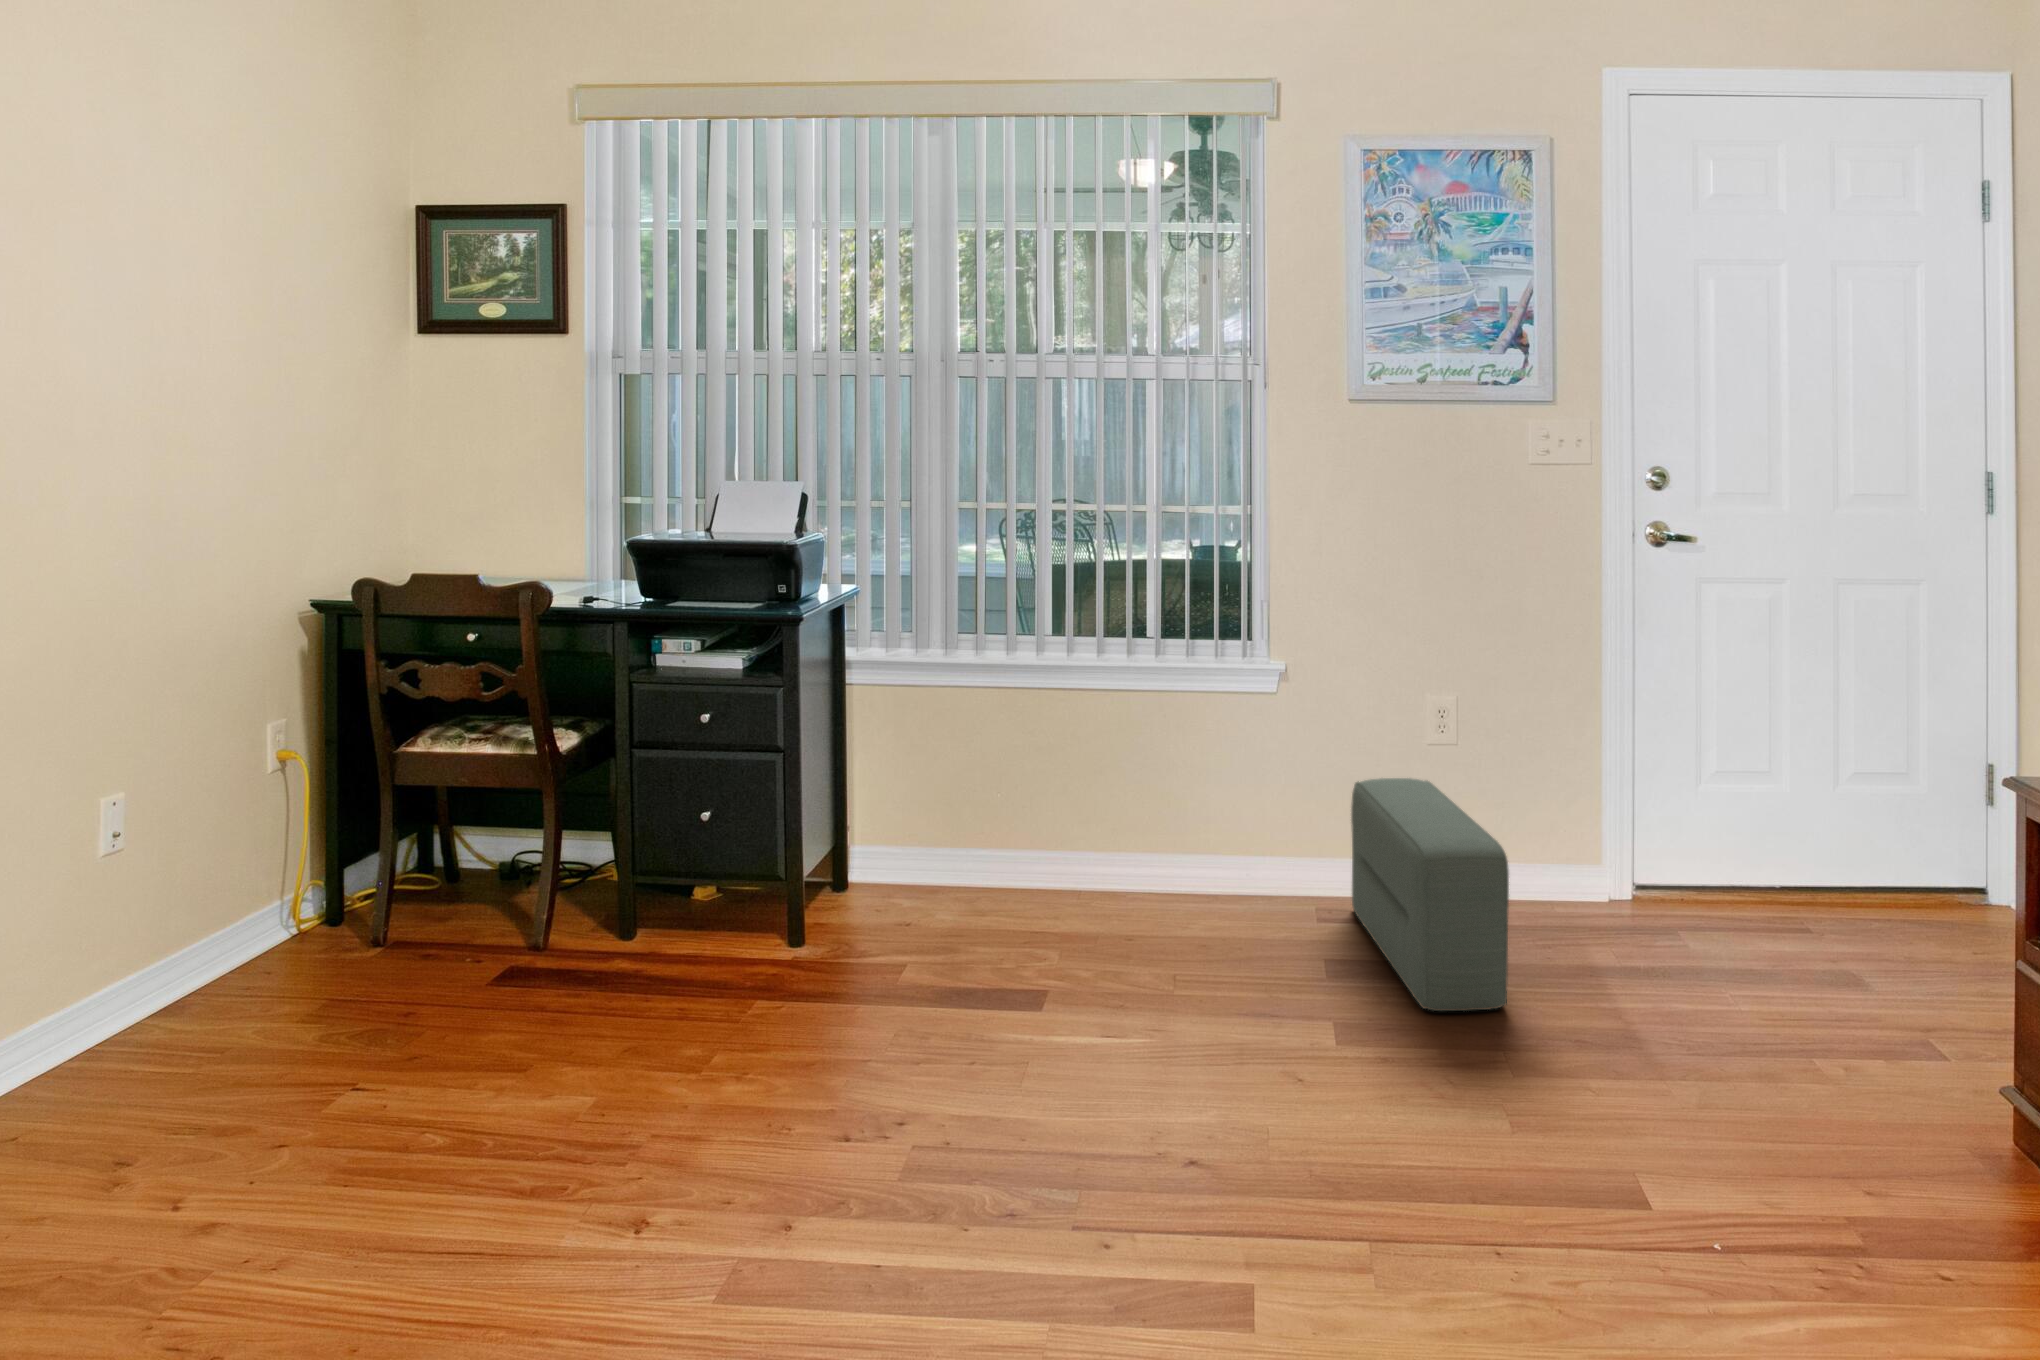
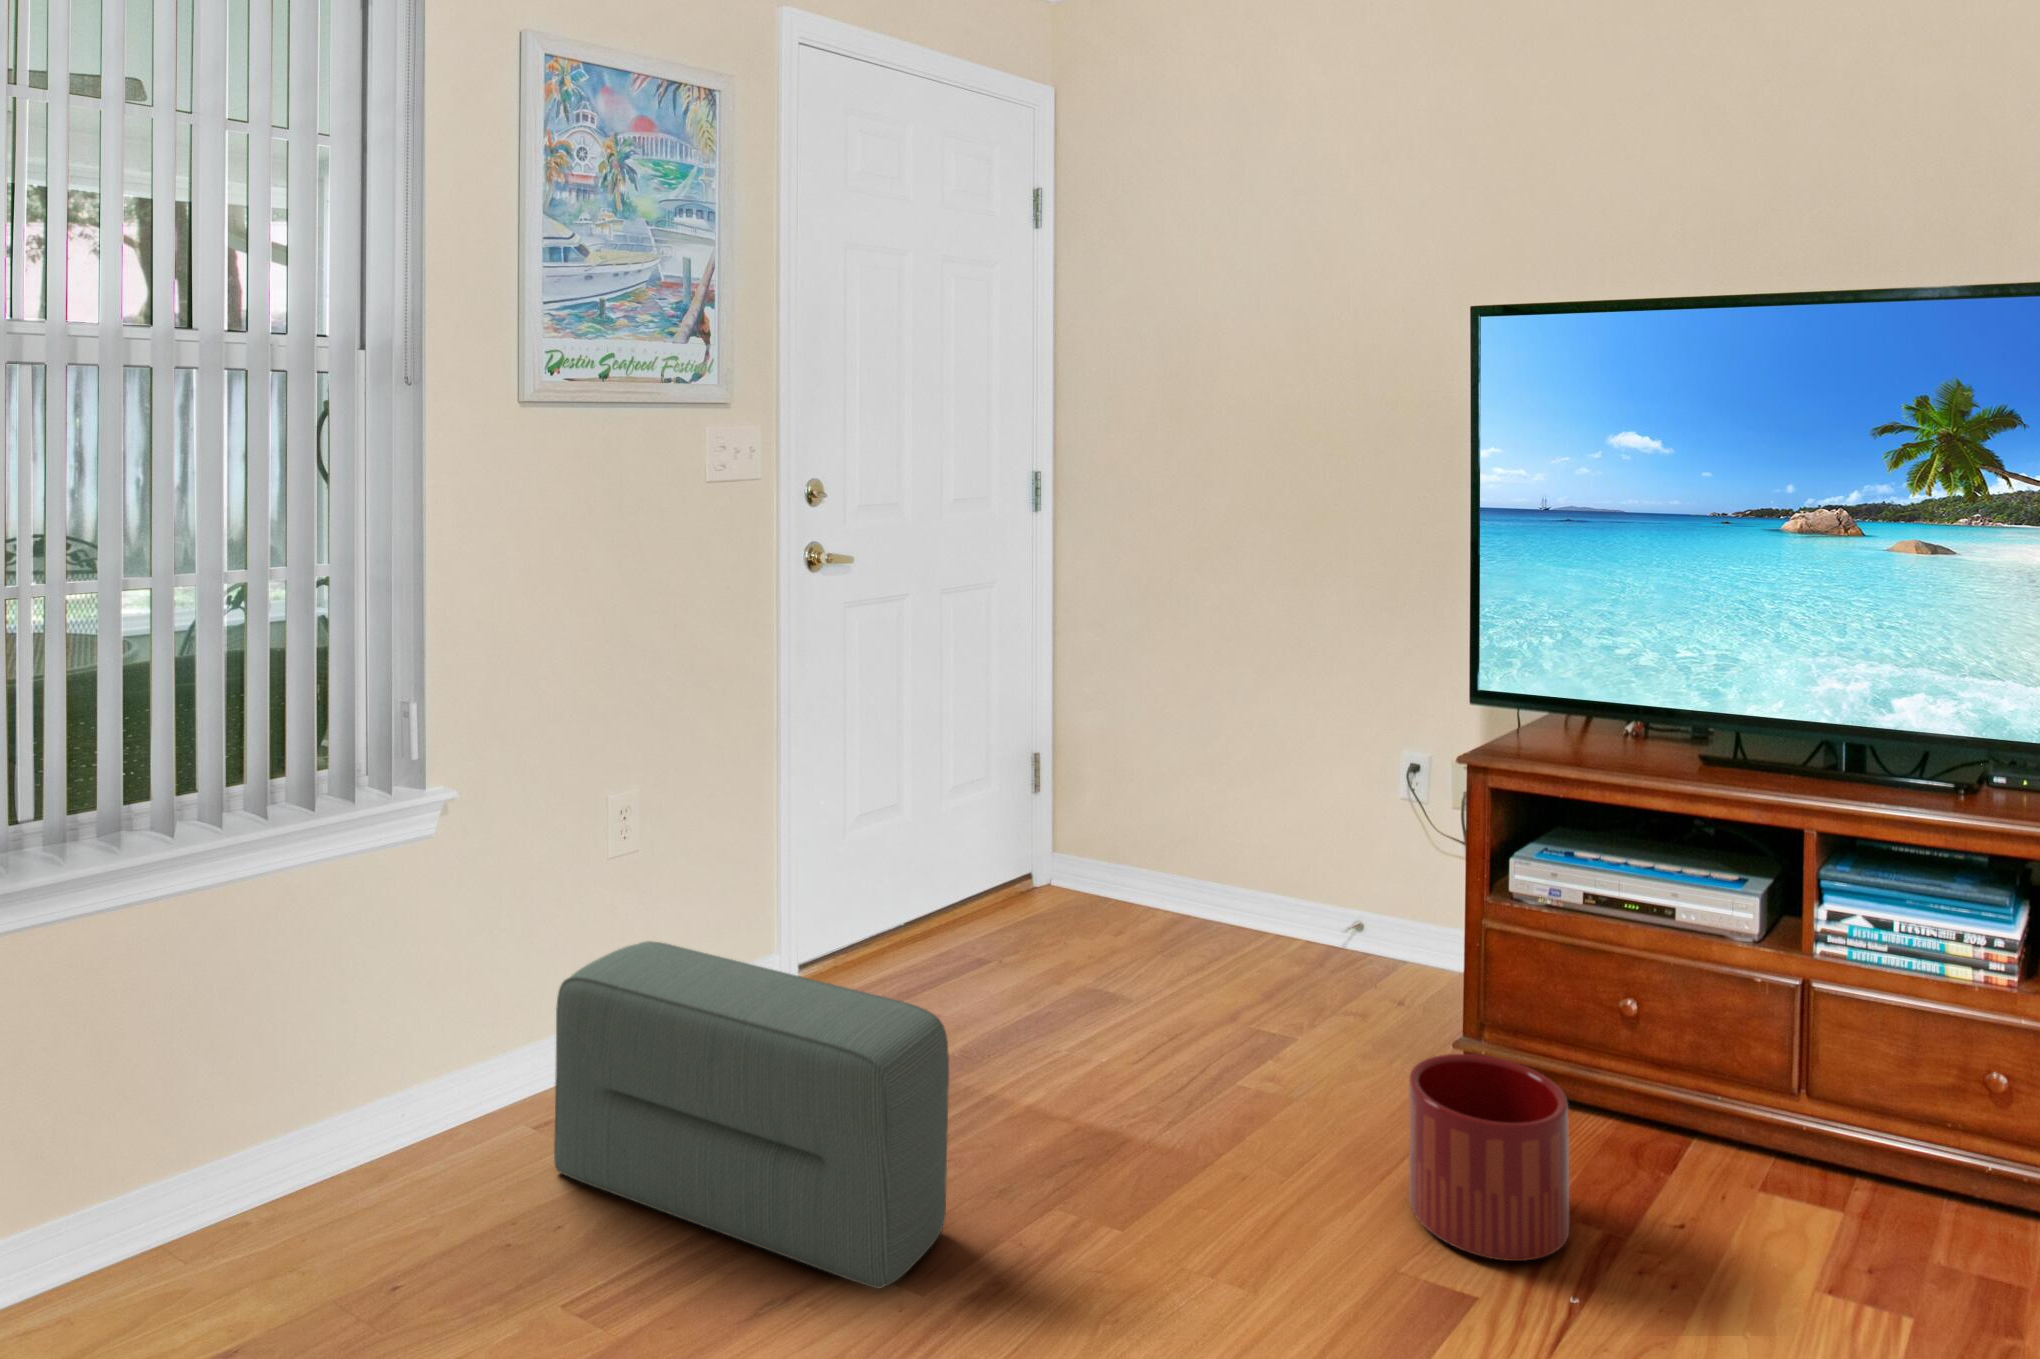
planter: none [1838,1026,1996,1212] -> present [1409,1054,1569,1261]

